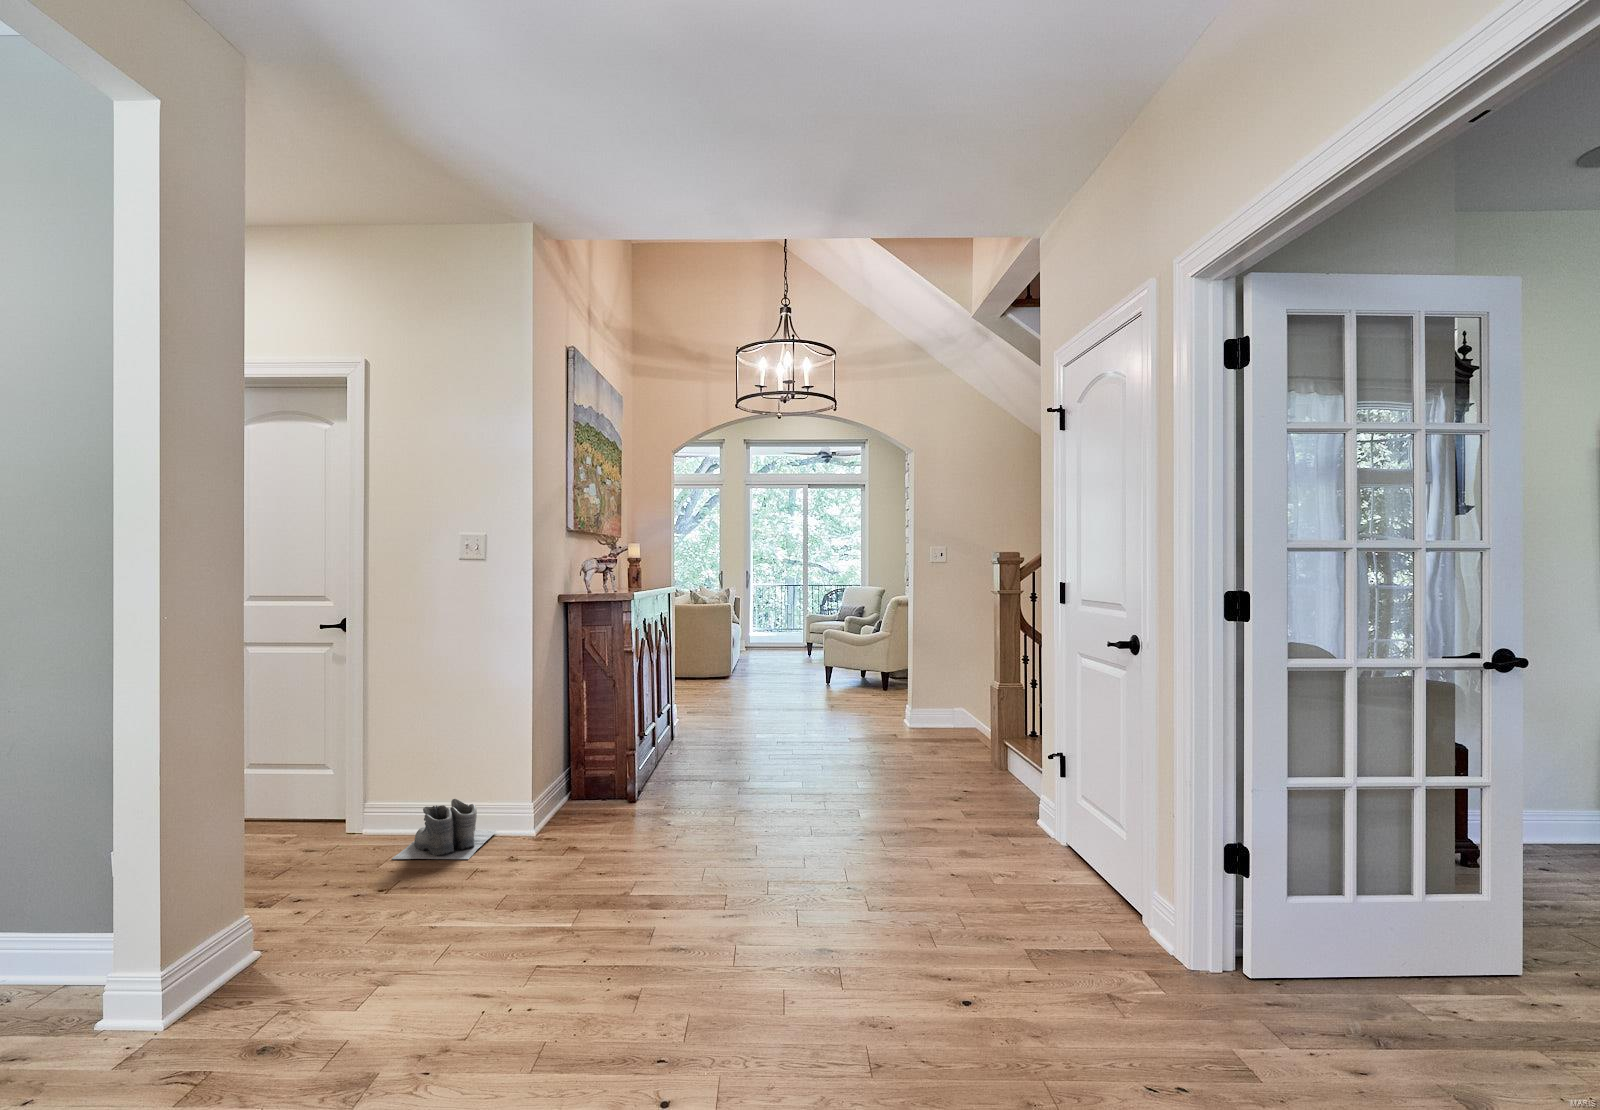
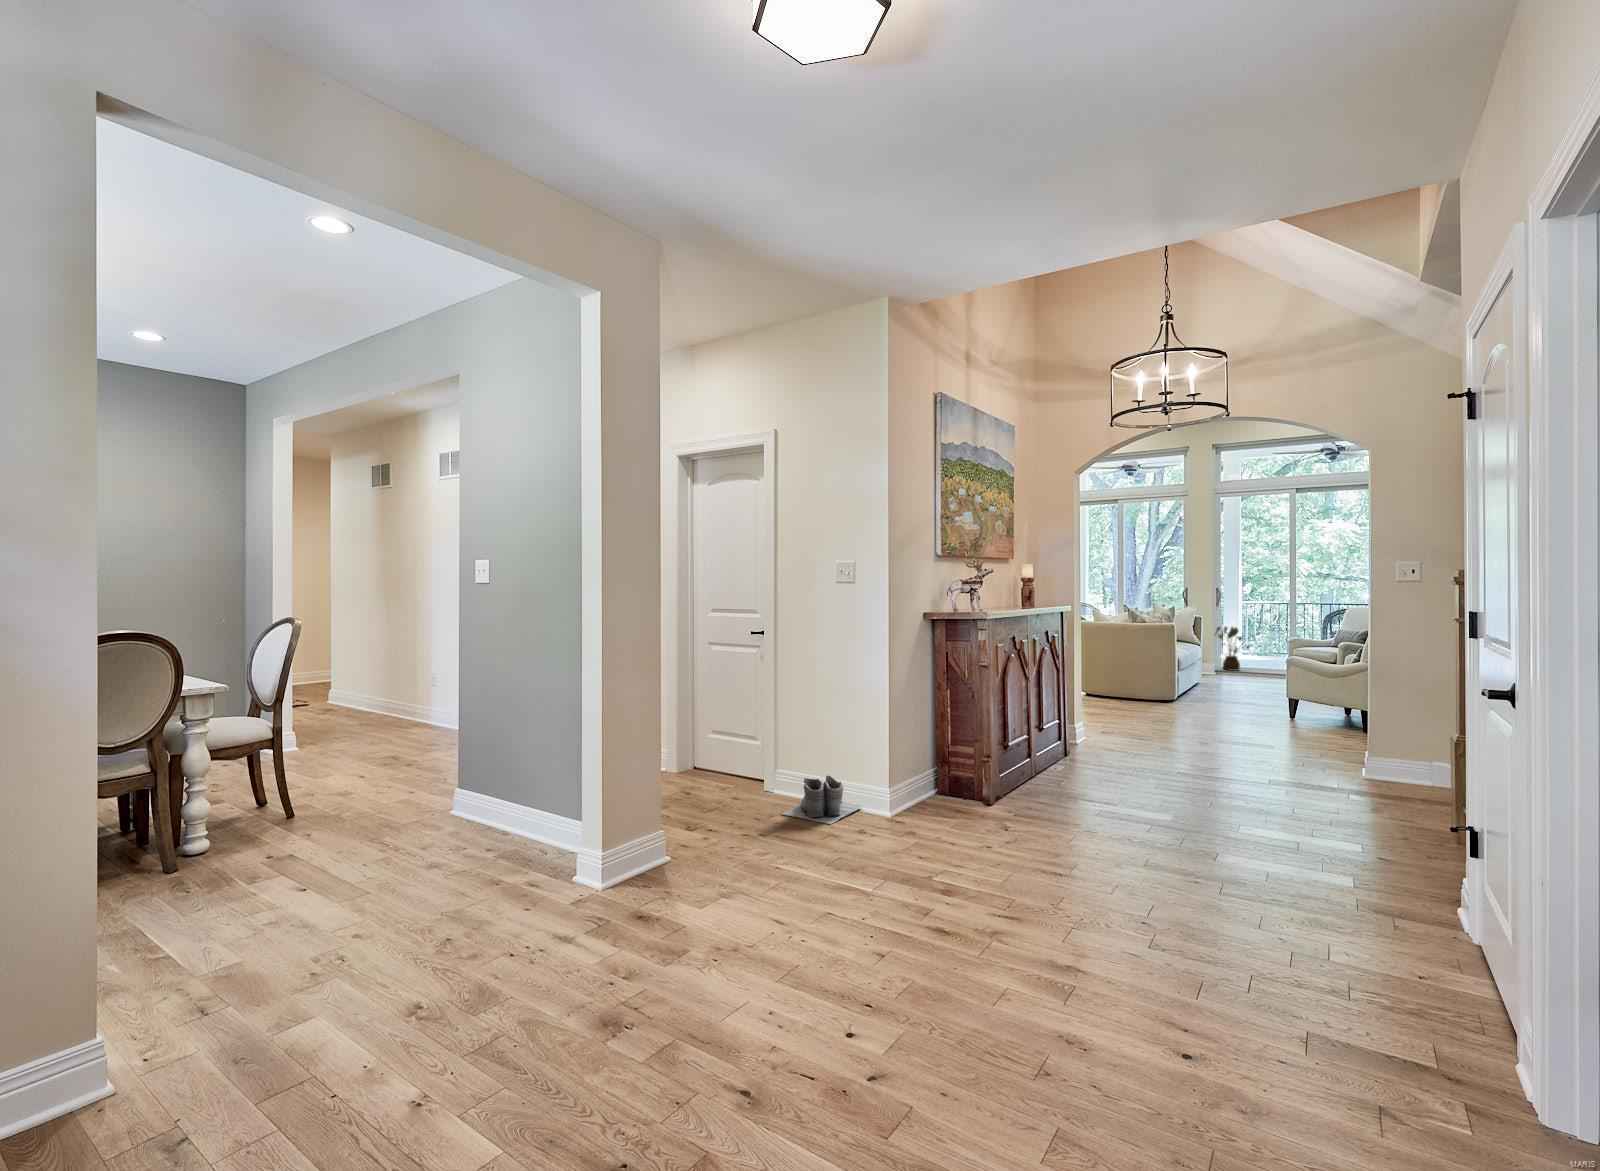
house plant: none [750,609,785,650] -> present [1216,627,1255,671]

